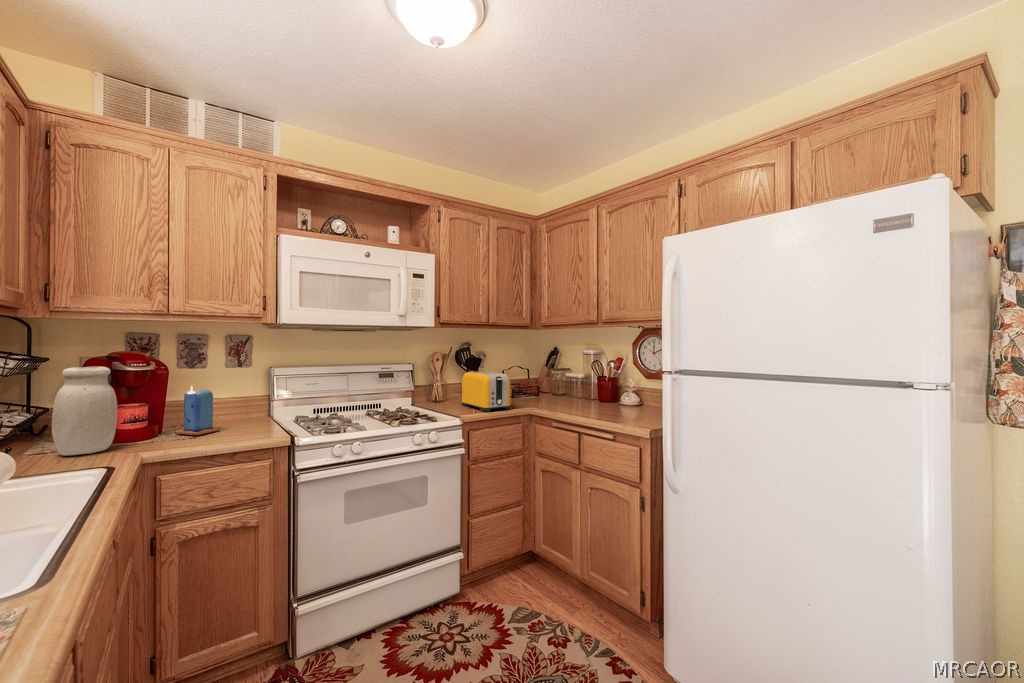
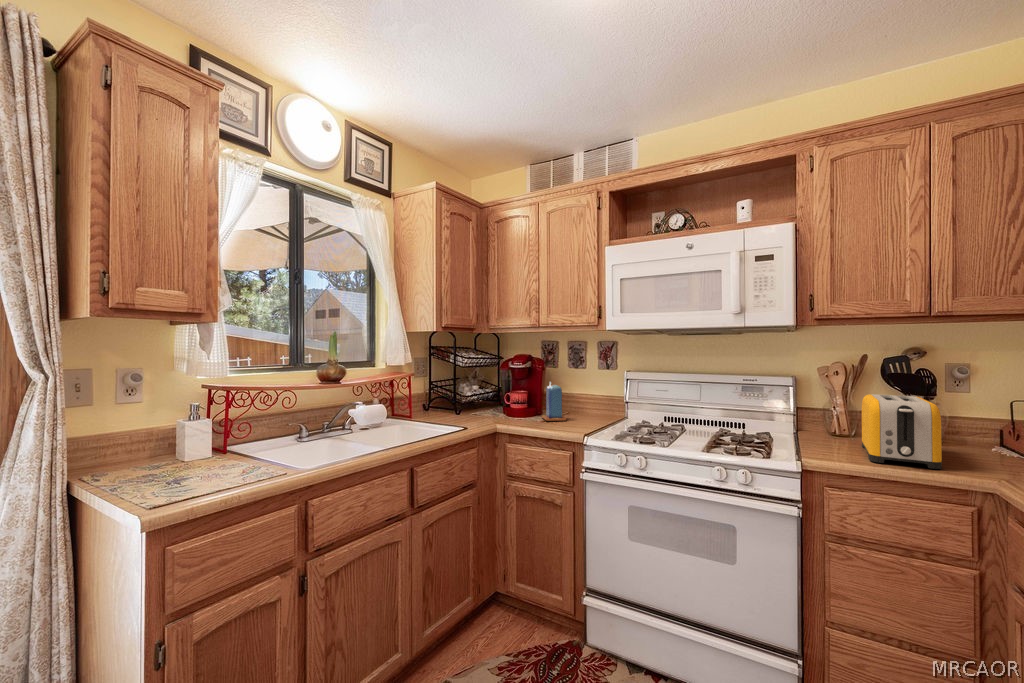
jar: present [52,367,117,456] -> none [474,364,503,420]

